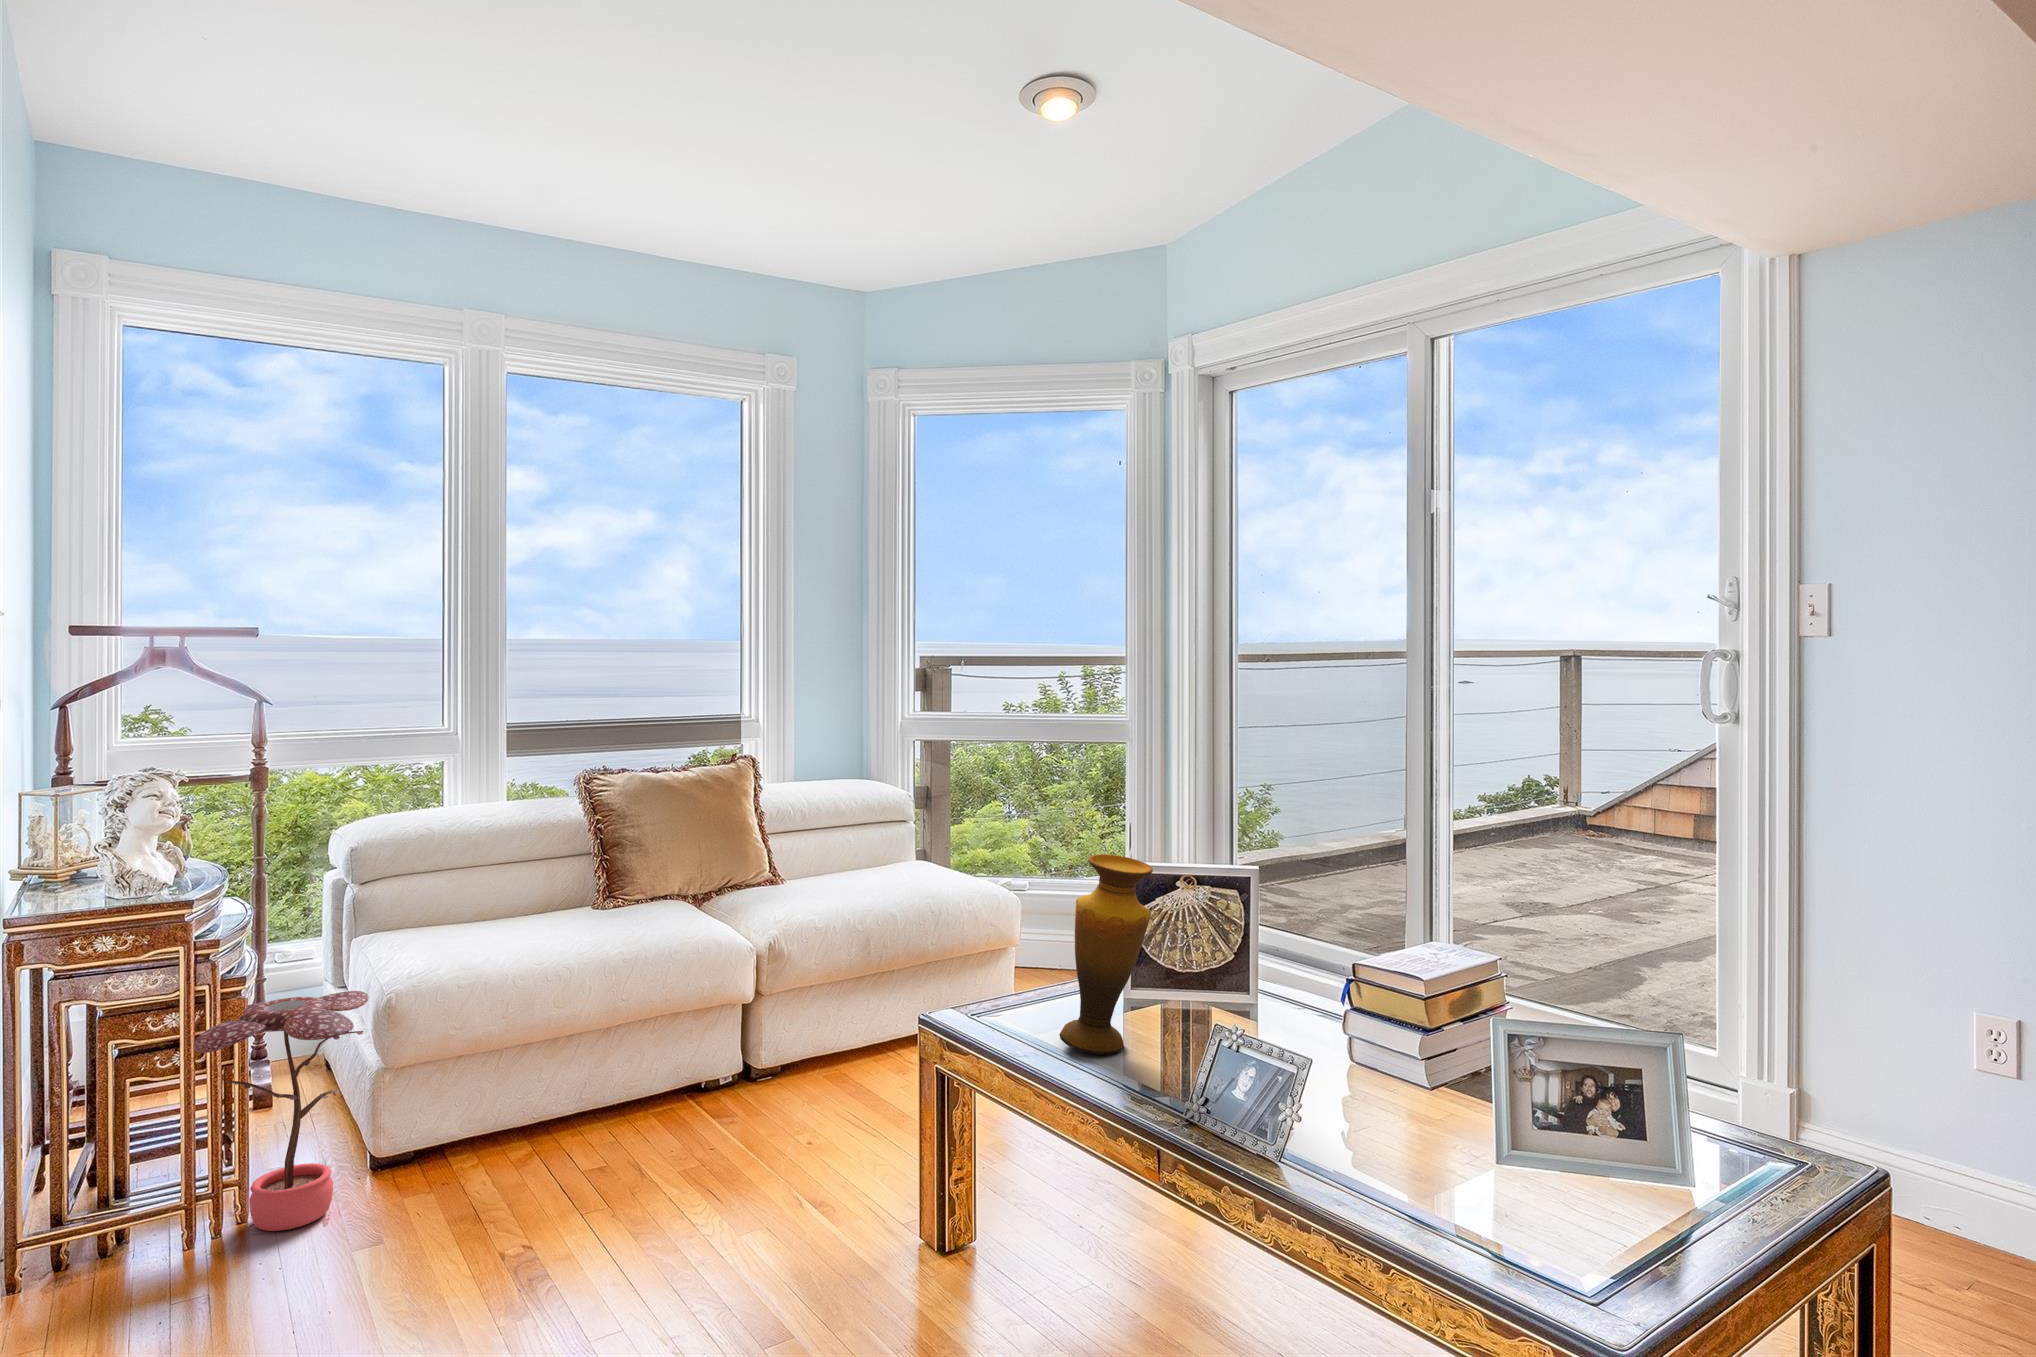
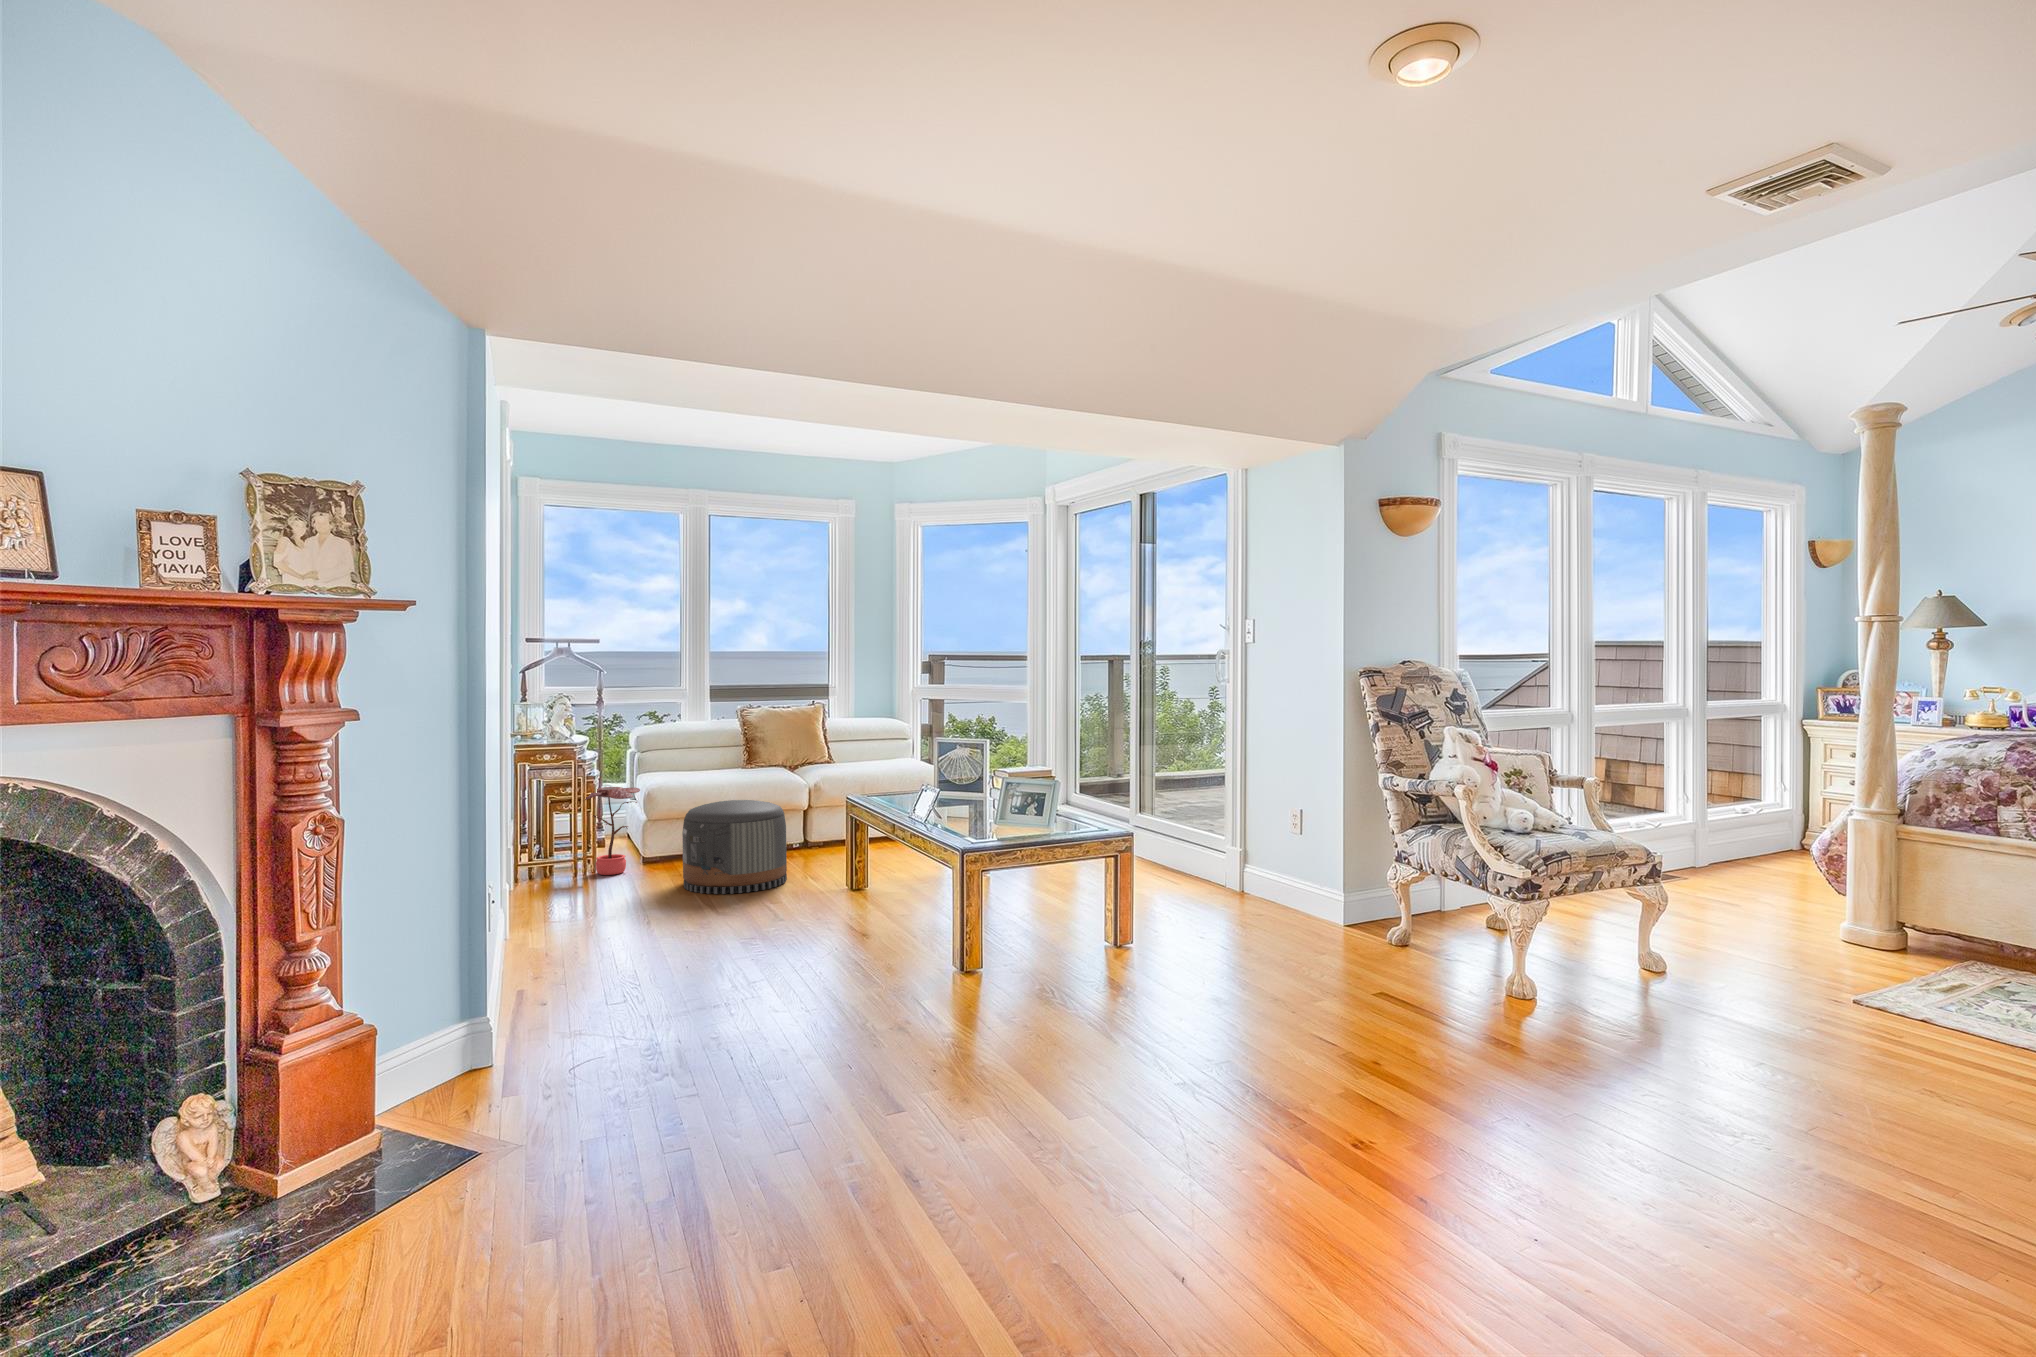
vase: present [1059,854,1153,1055] -> none [881,727,915,803]
pouf: none [500,1021,766,1310] -> present [682,800,787,894]

